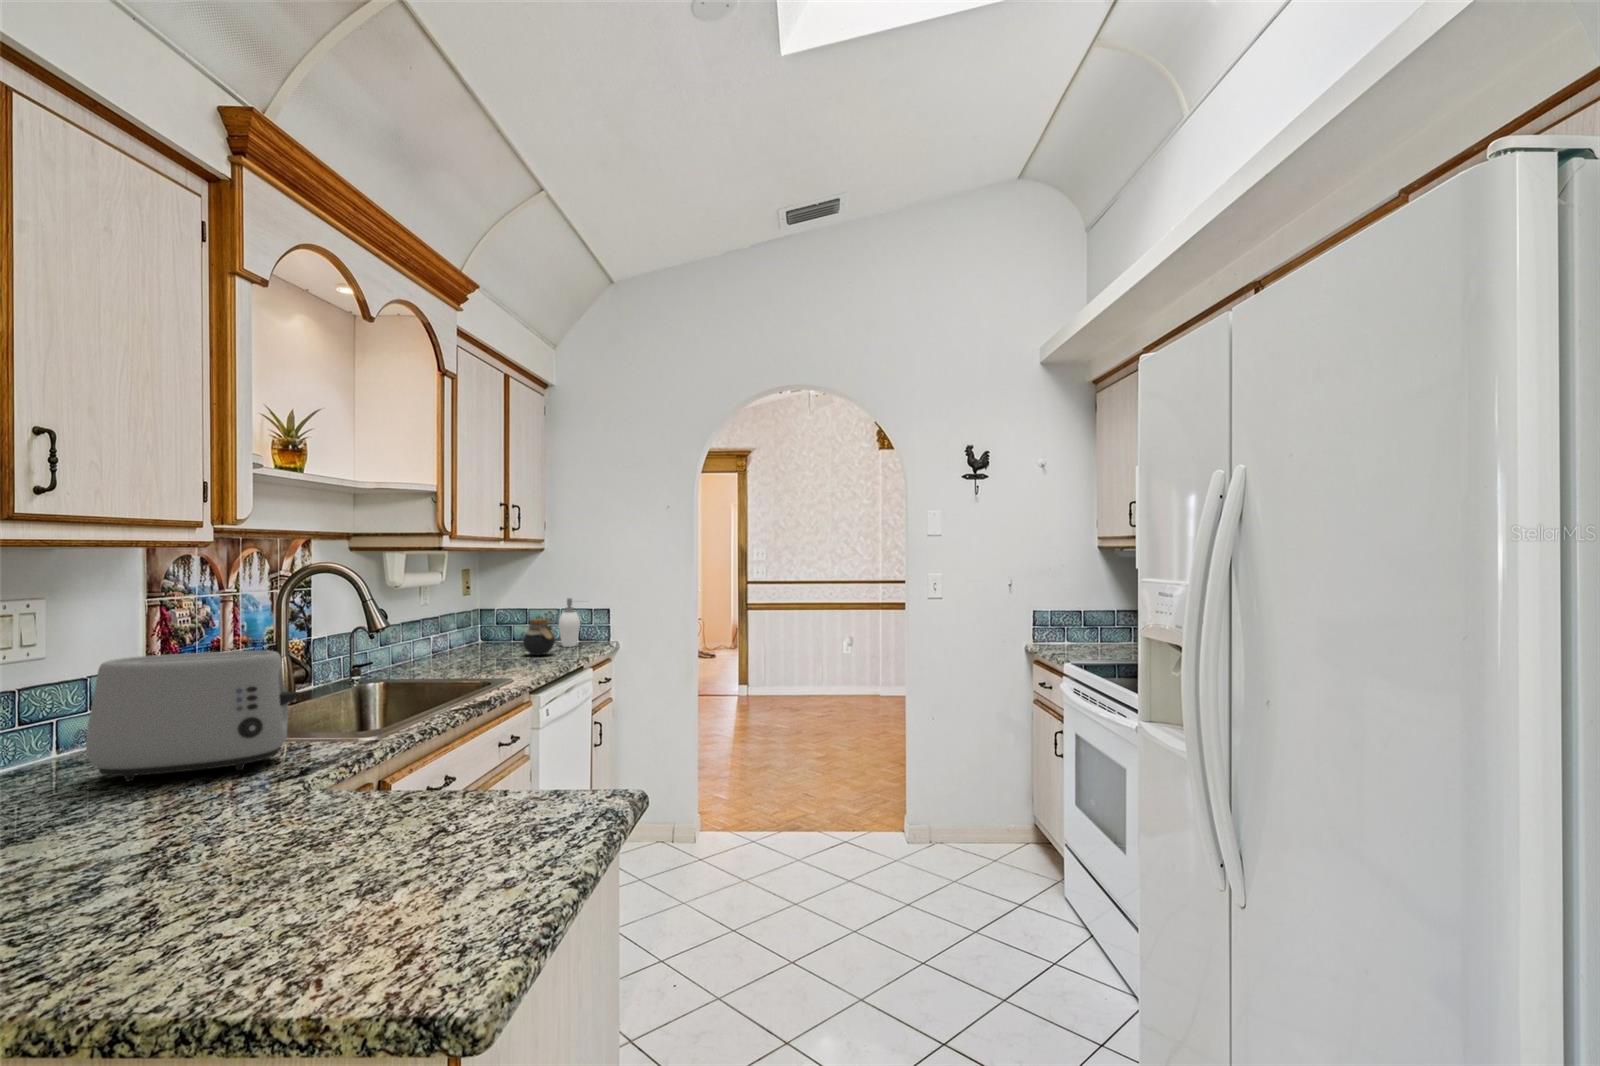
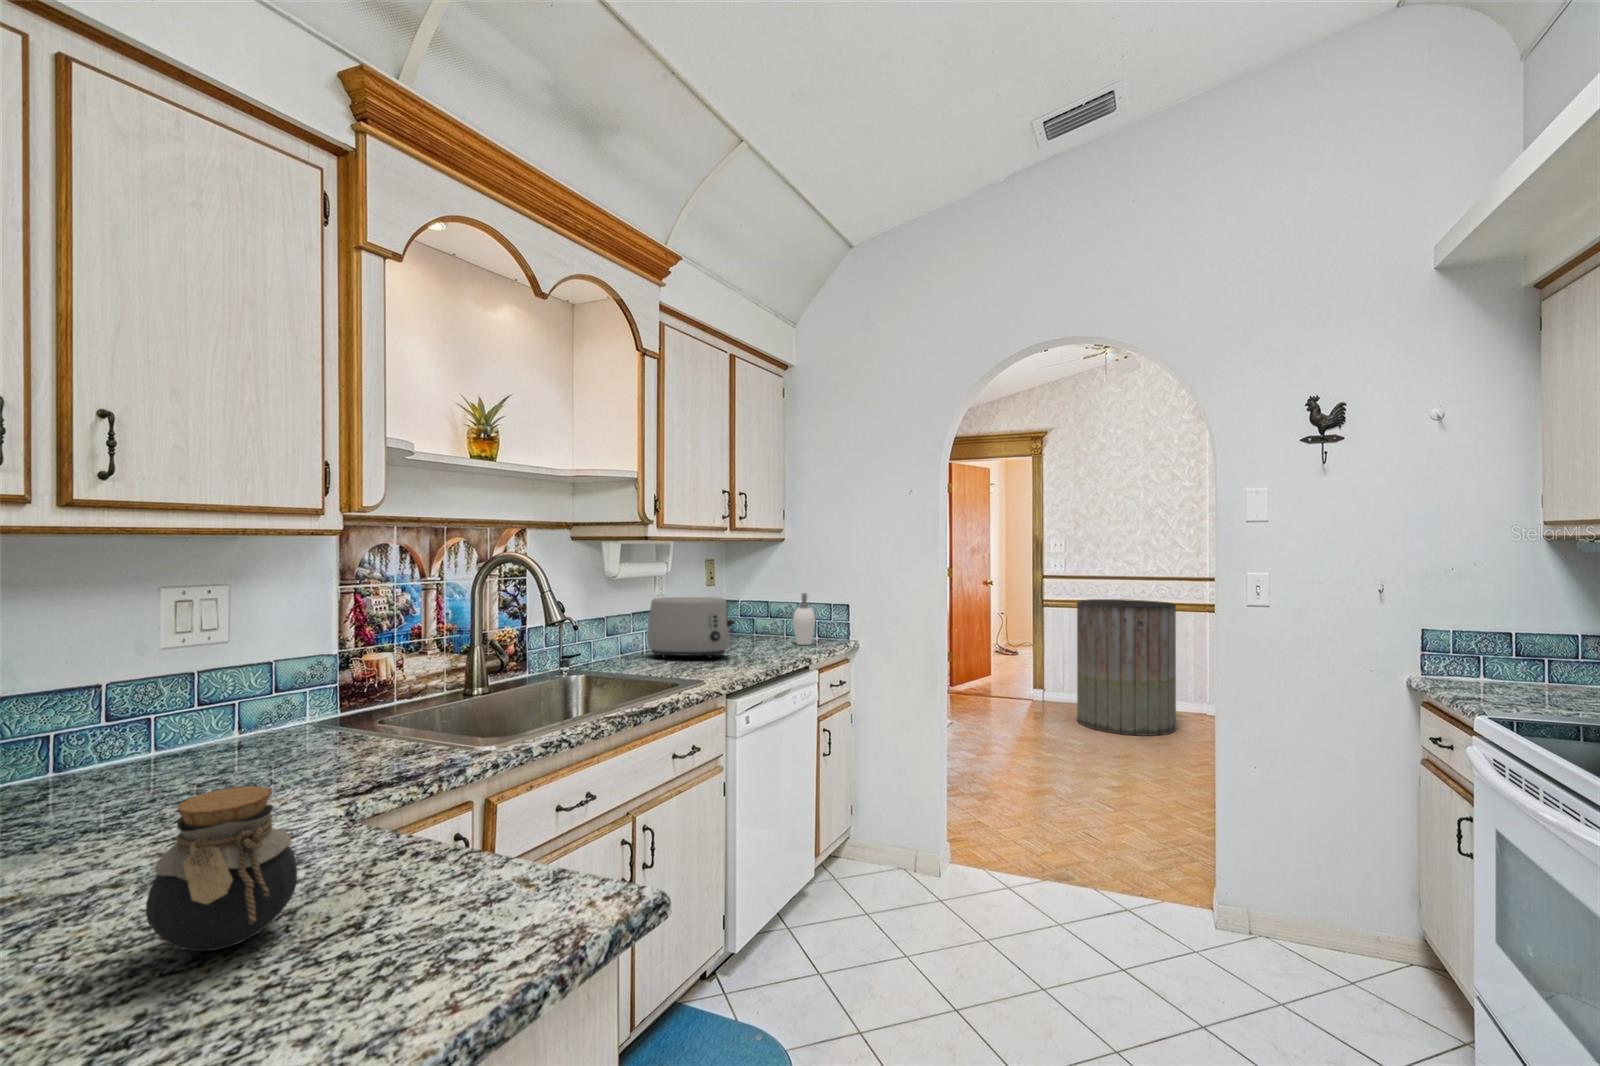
trash can: none [781,599,859,713] -> present [1077,599,1176,736]
jar: present [523,619,556,655] -> present [146,786,297,951]
toaster: present [86,651,300,781] -> present [647,597,735,658]

